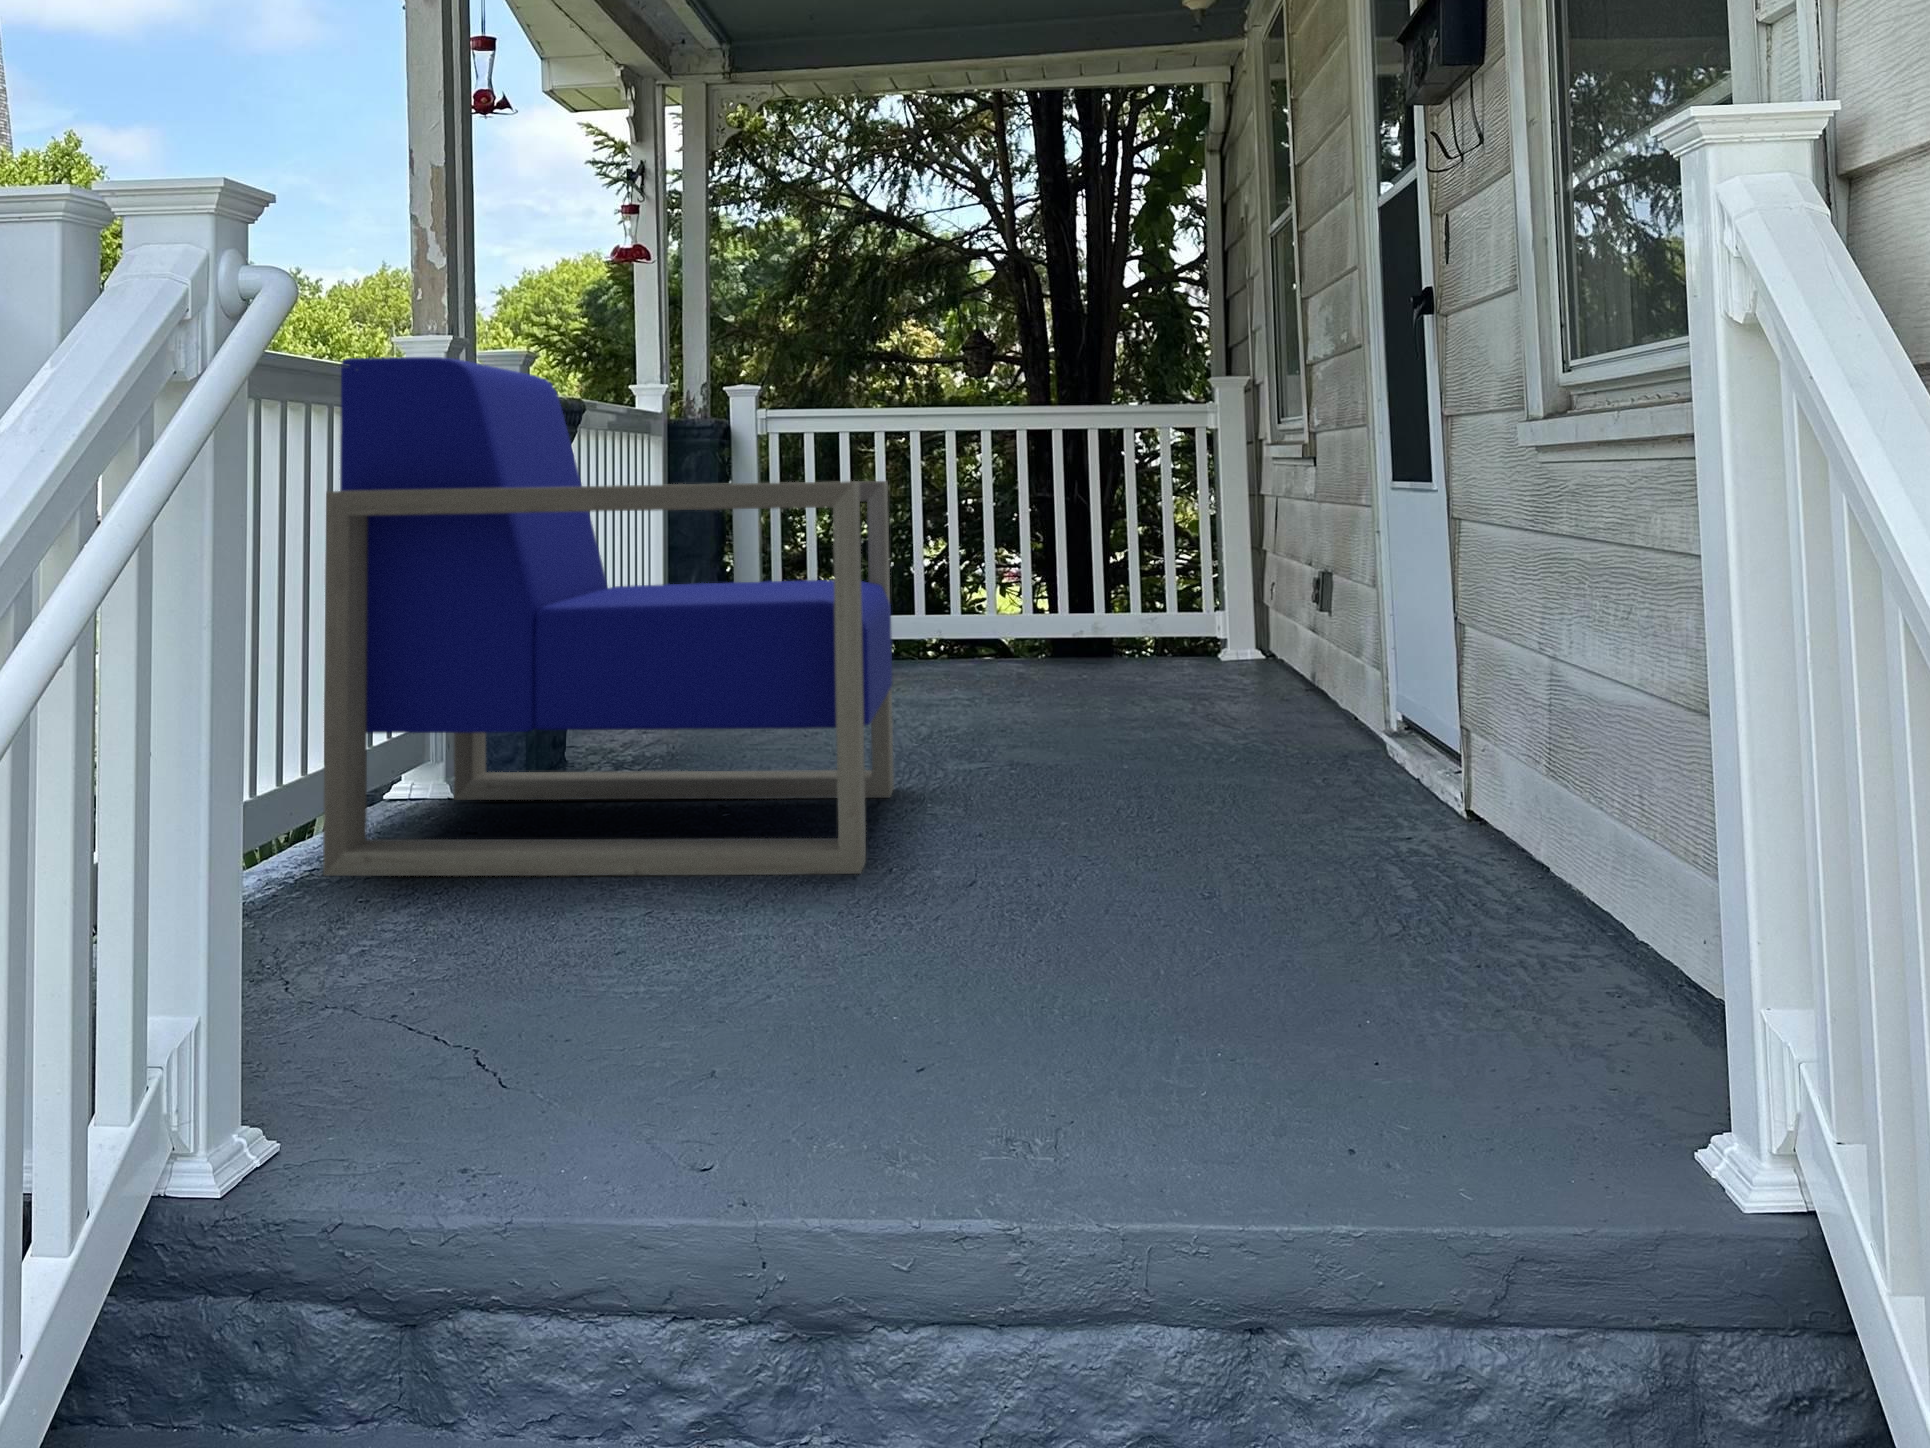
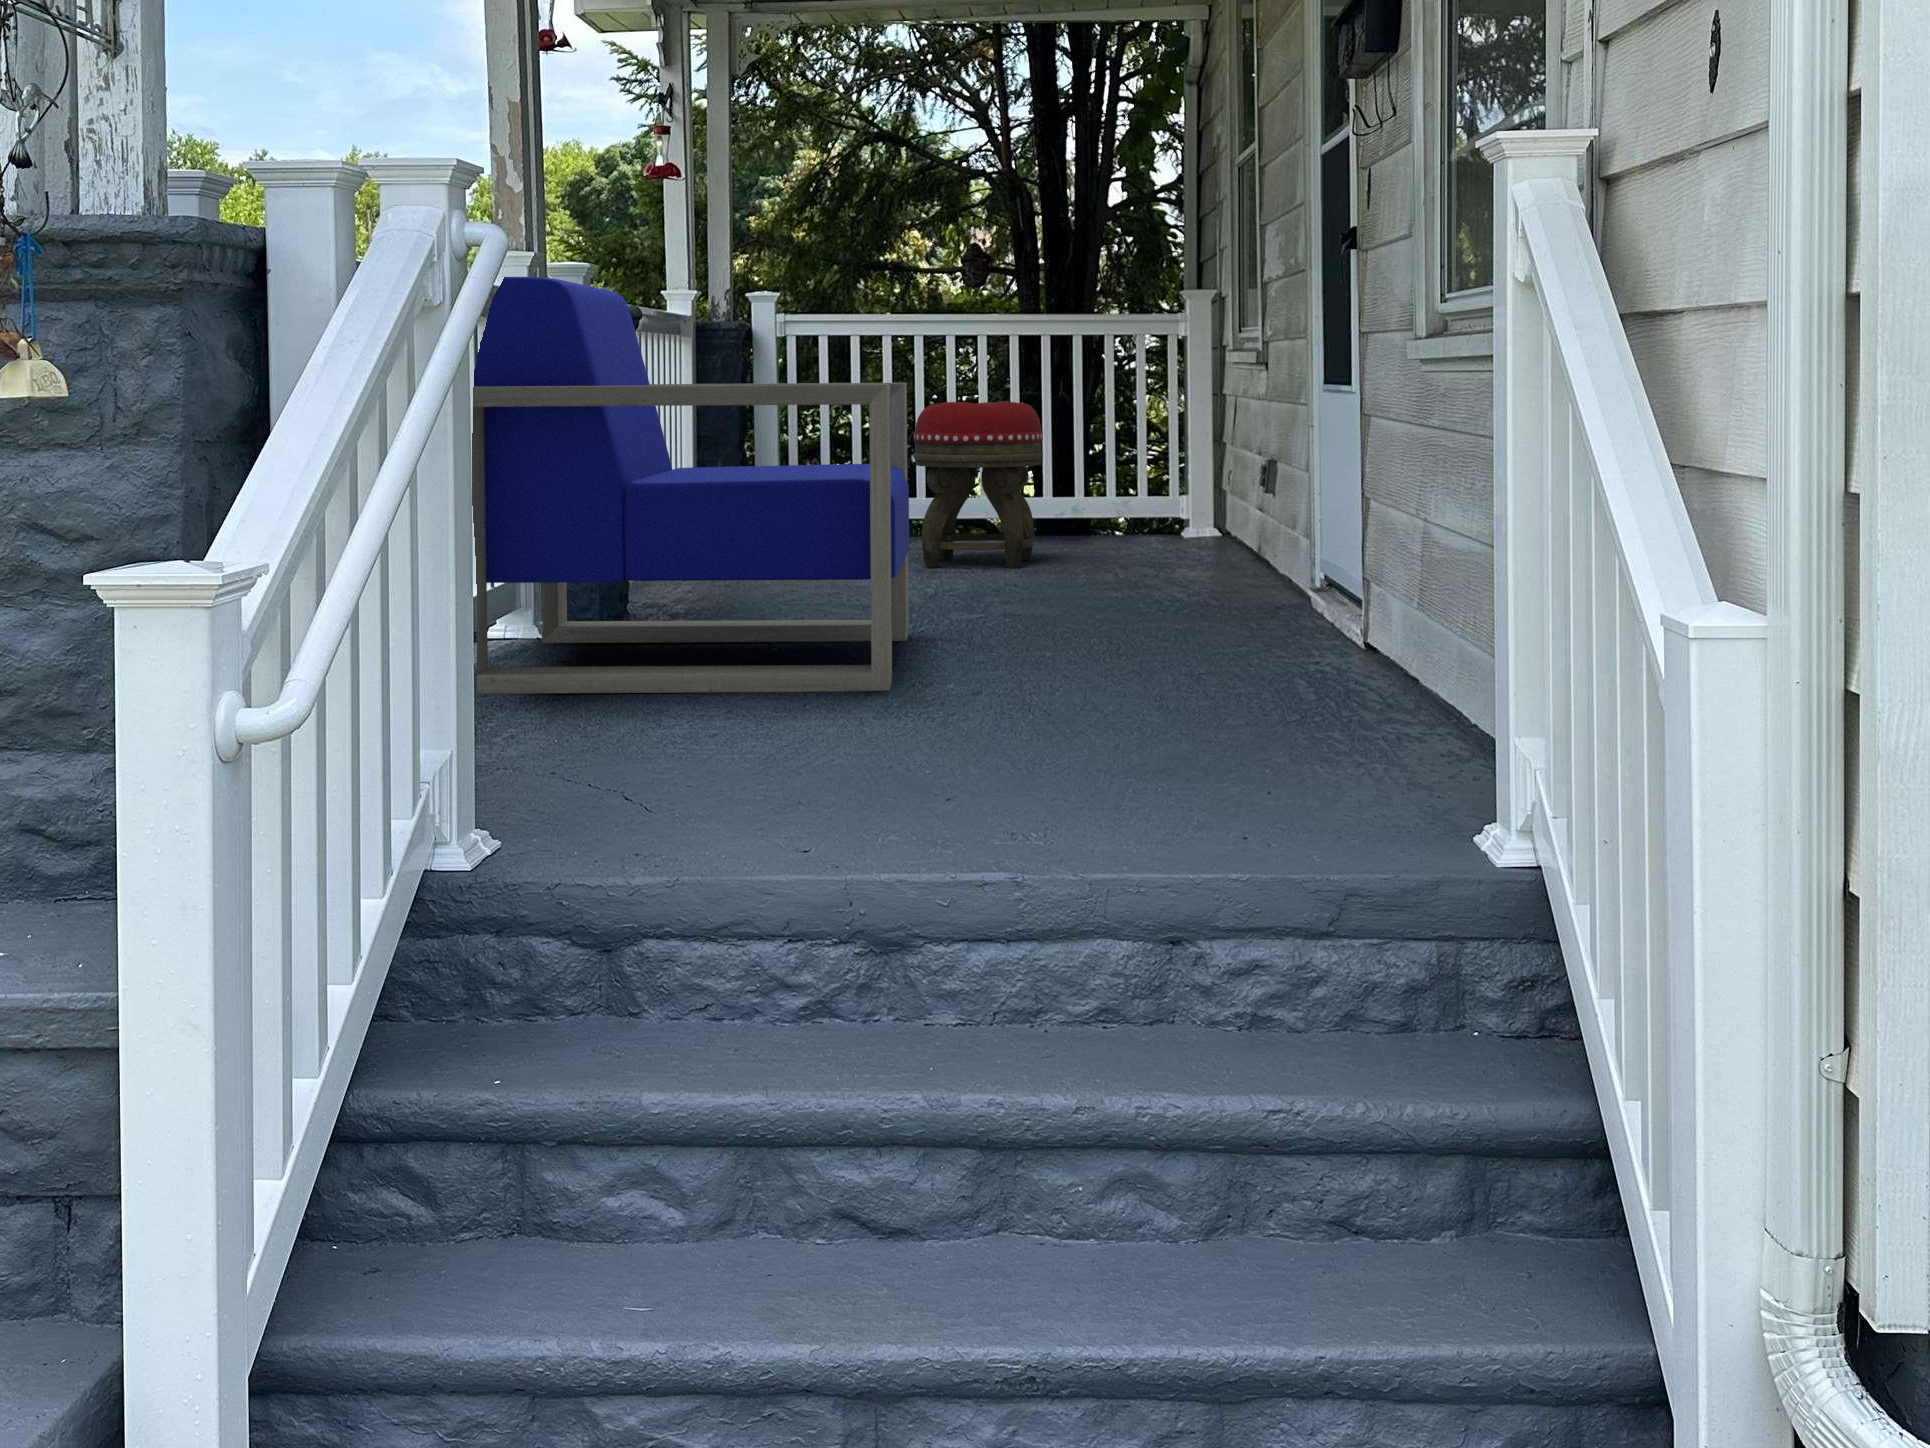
footstool: none [907,503,1055,697] -> present [914,401,1043,568]

